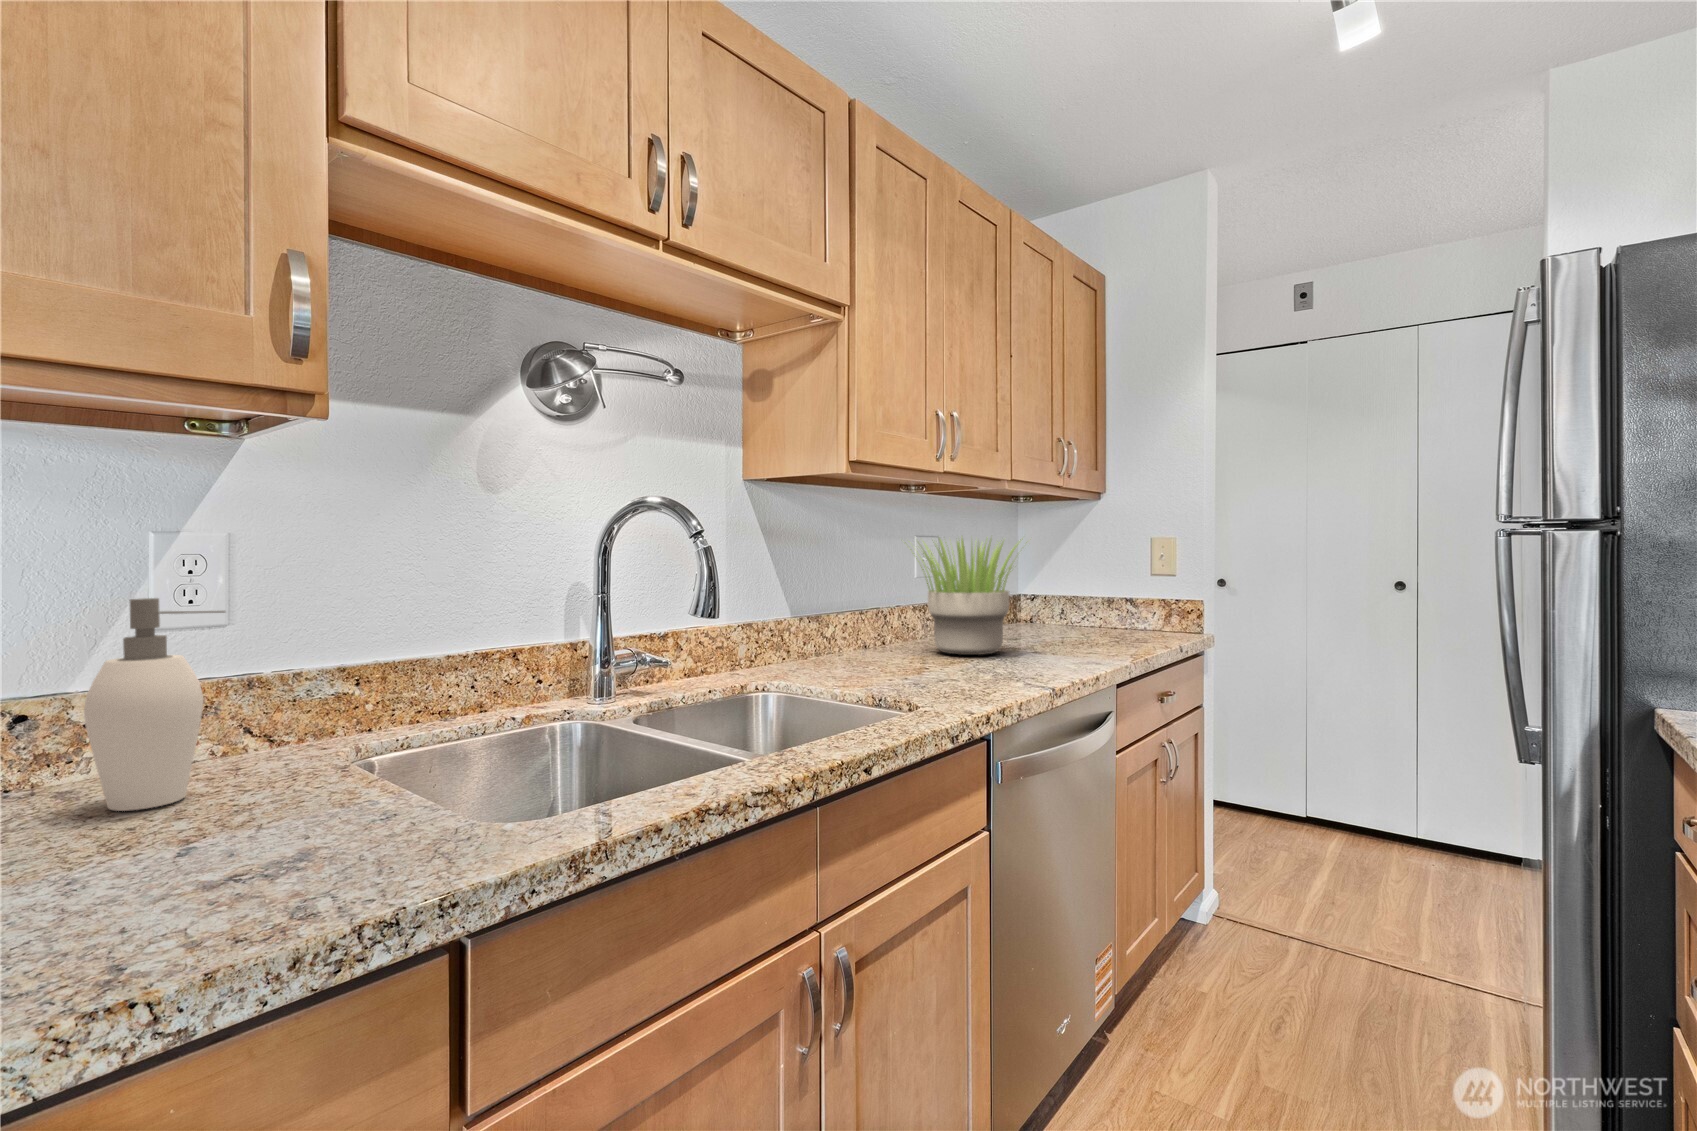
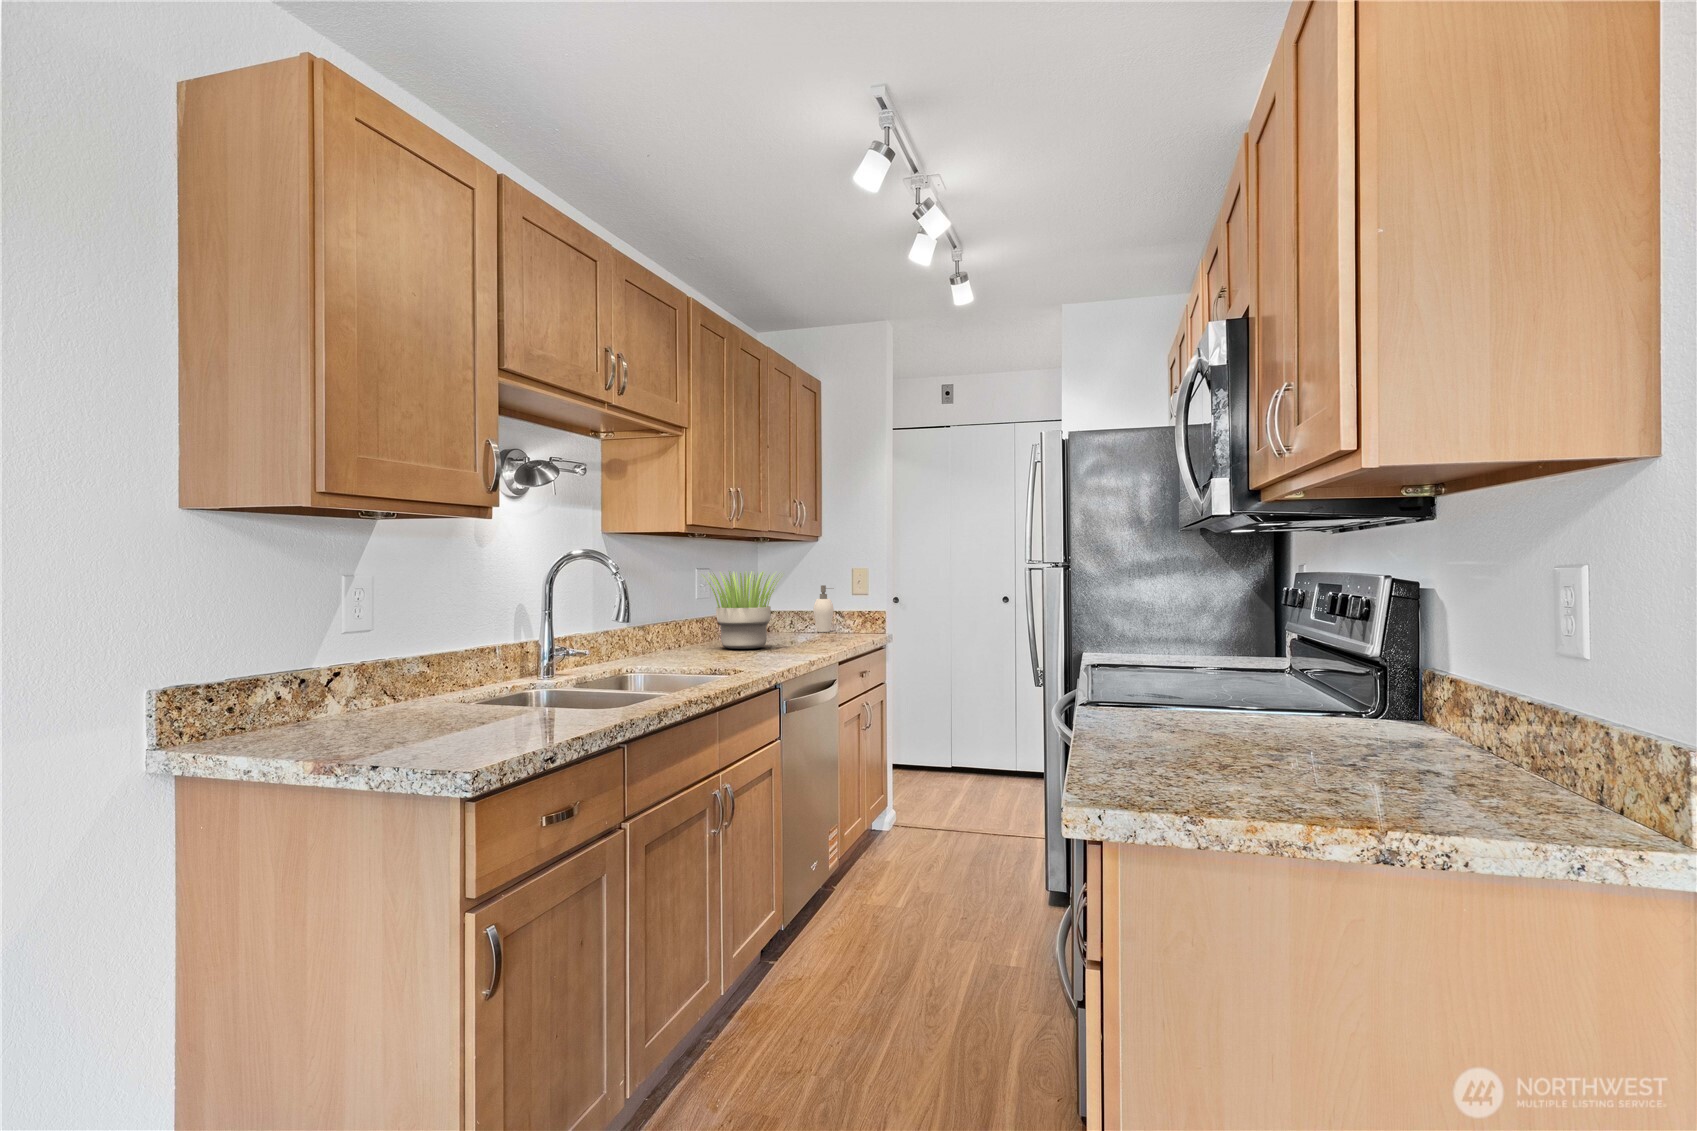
soap dispenser: present [84,598,225,811] -> present [813,585,834,632]

